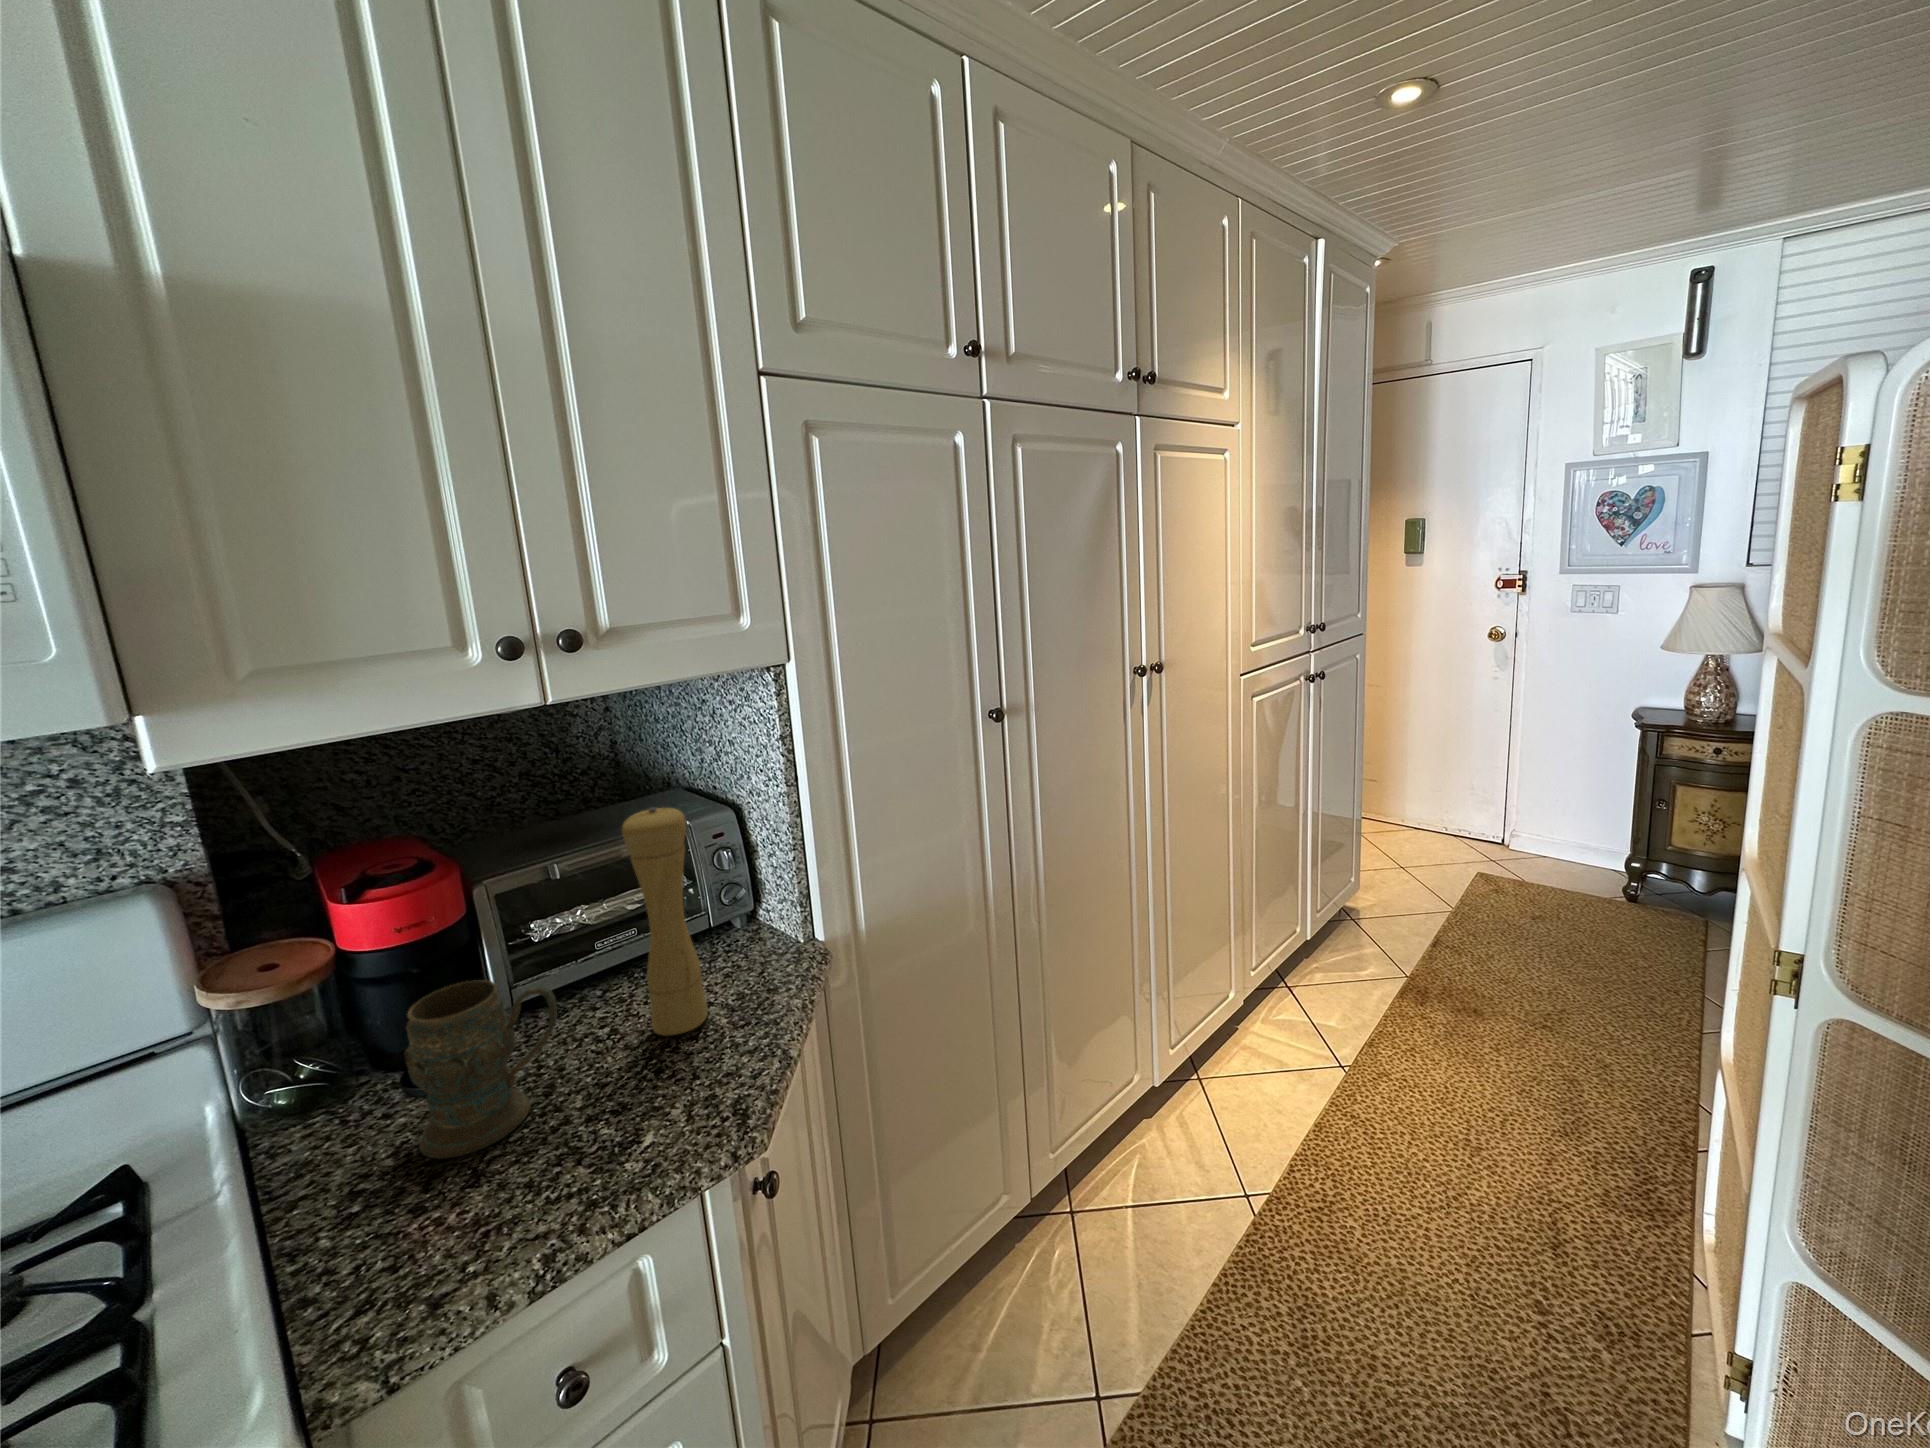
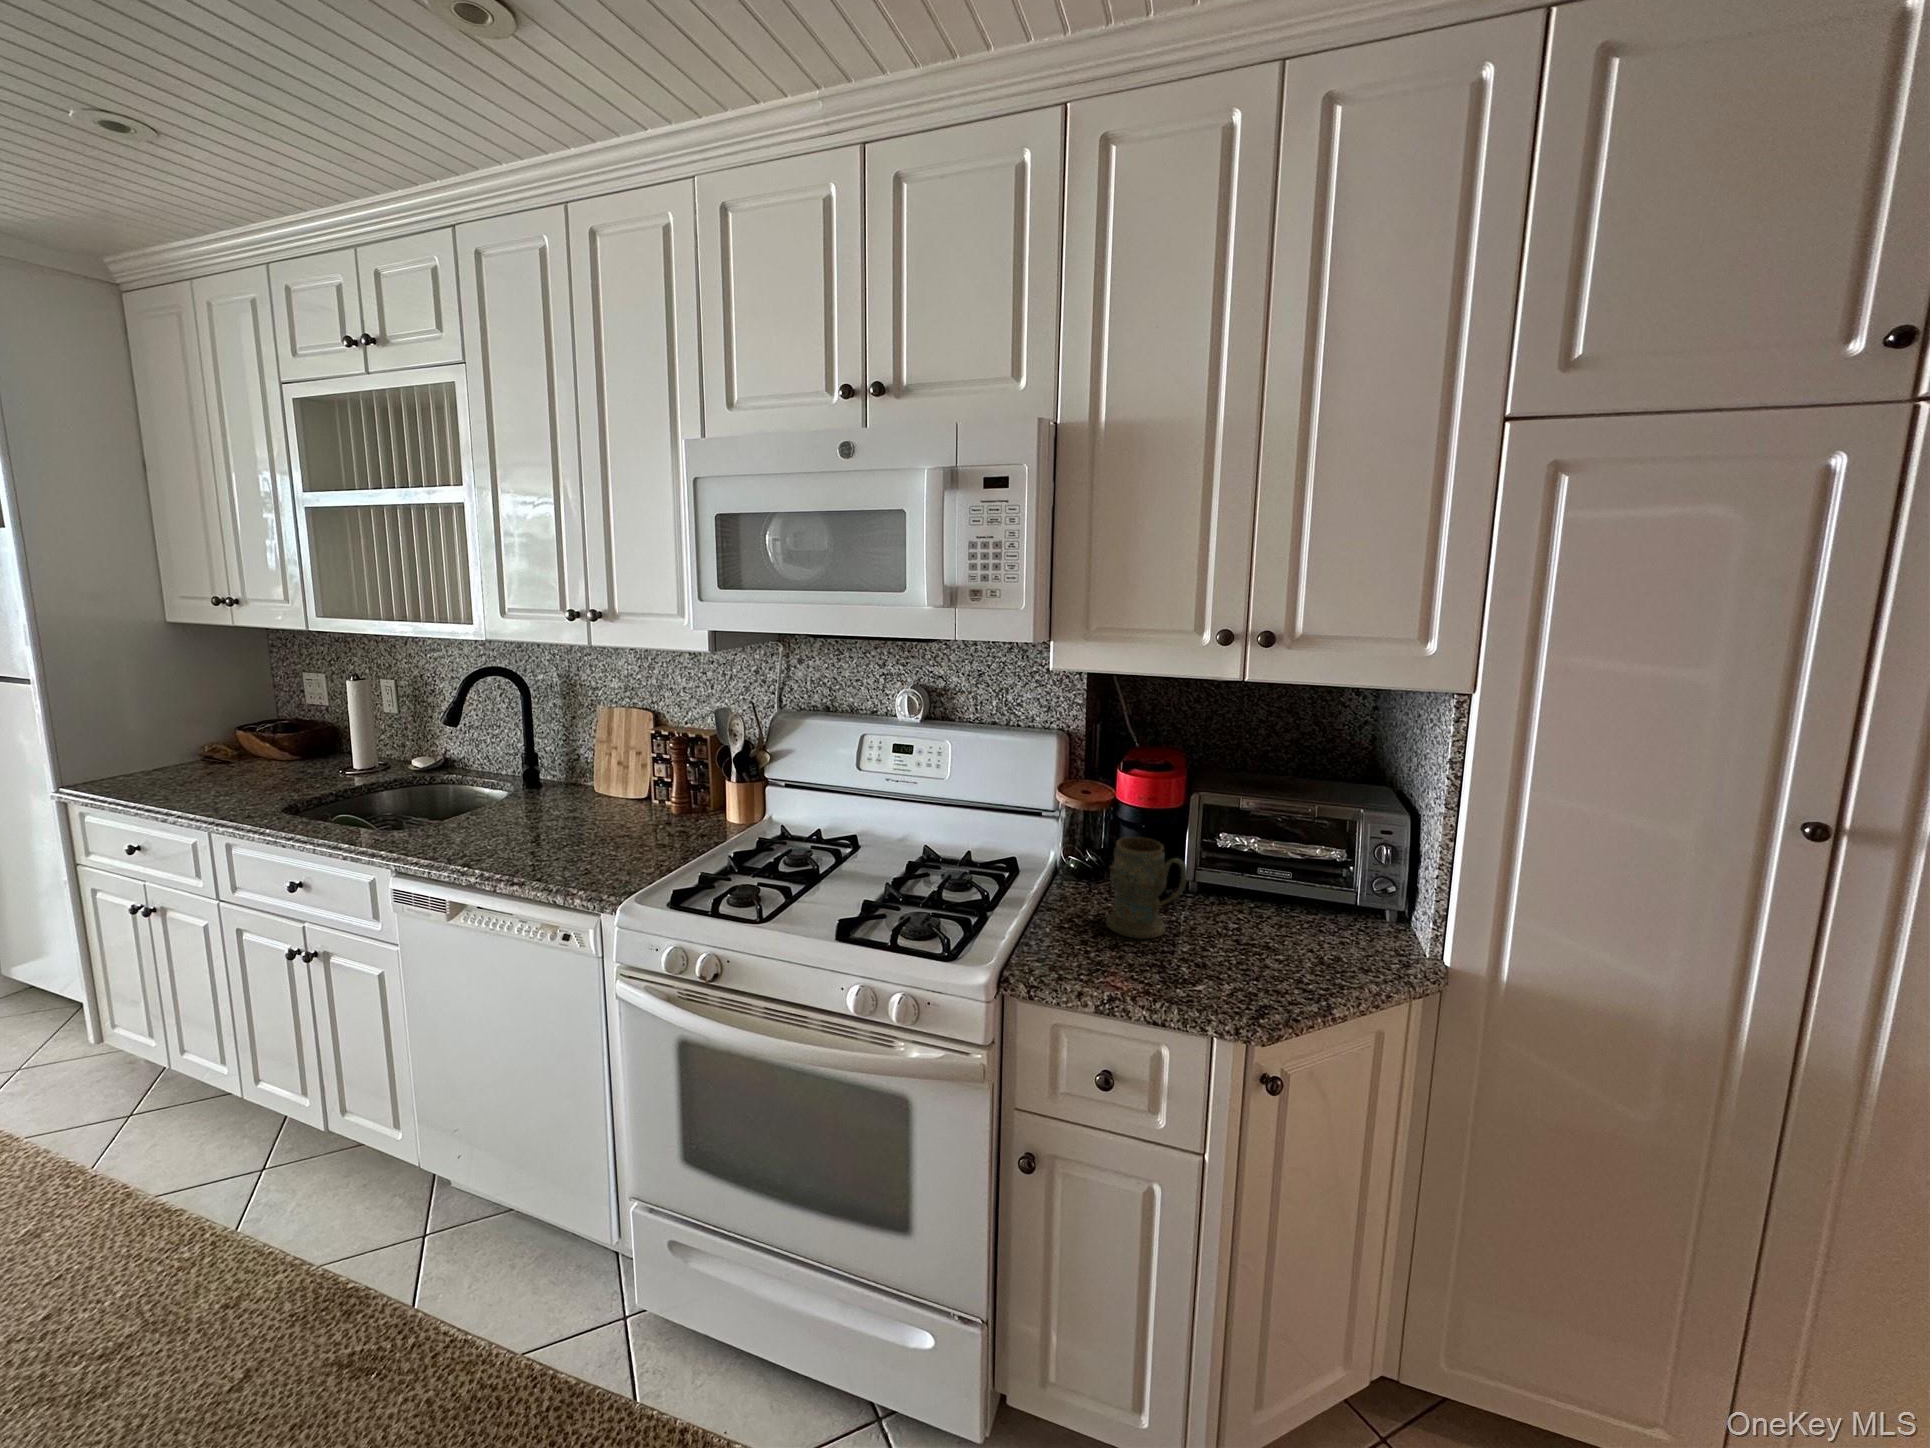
pepper mill: present [622,807,708,1036] -> none [1259,777,1321,958]

